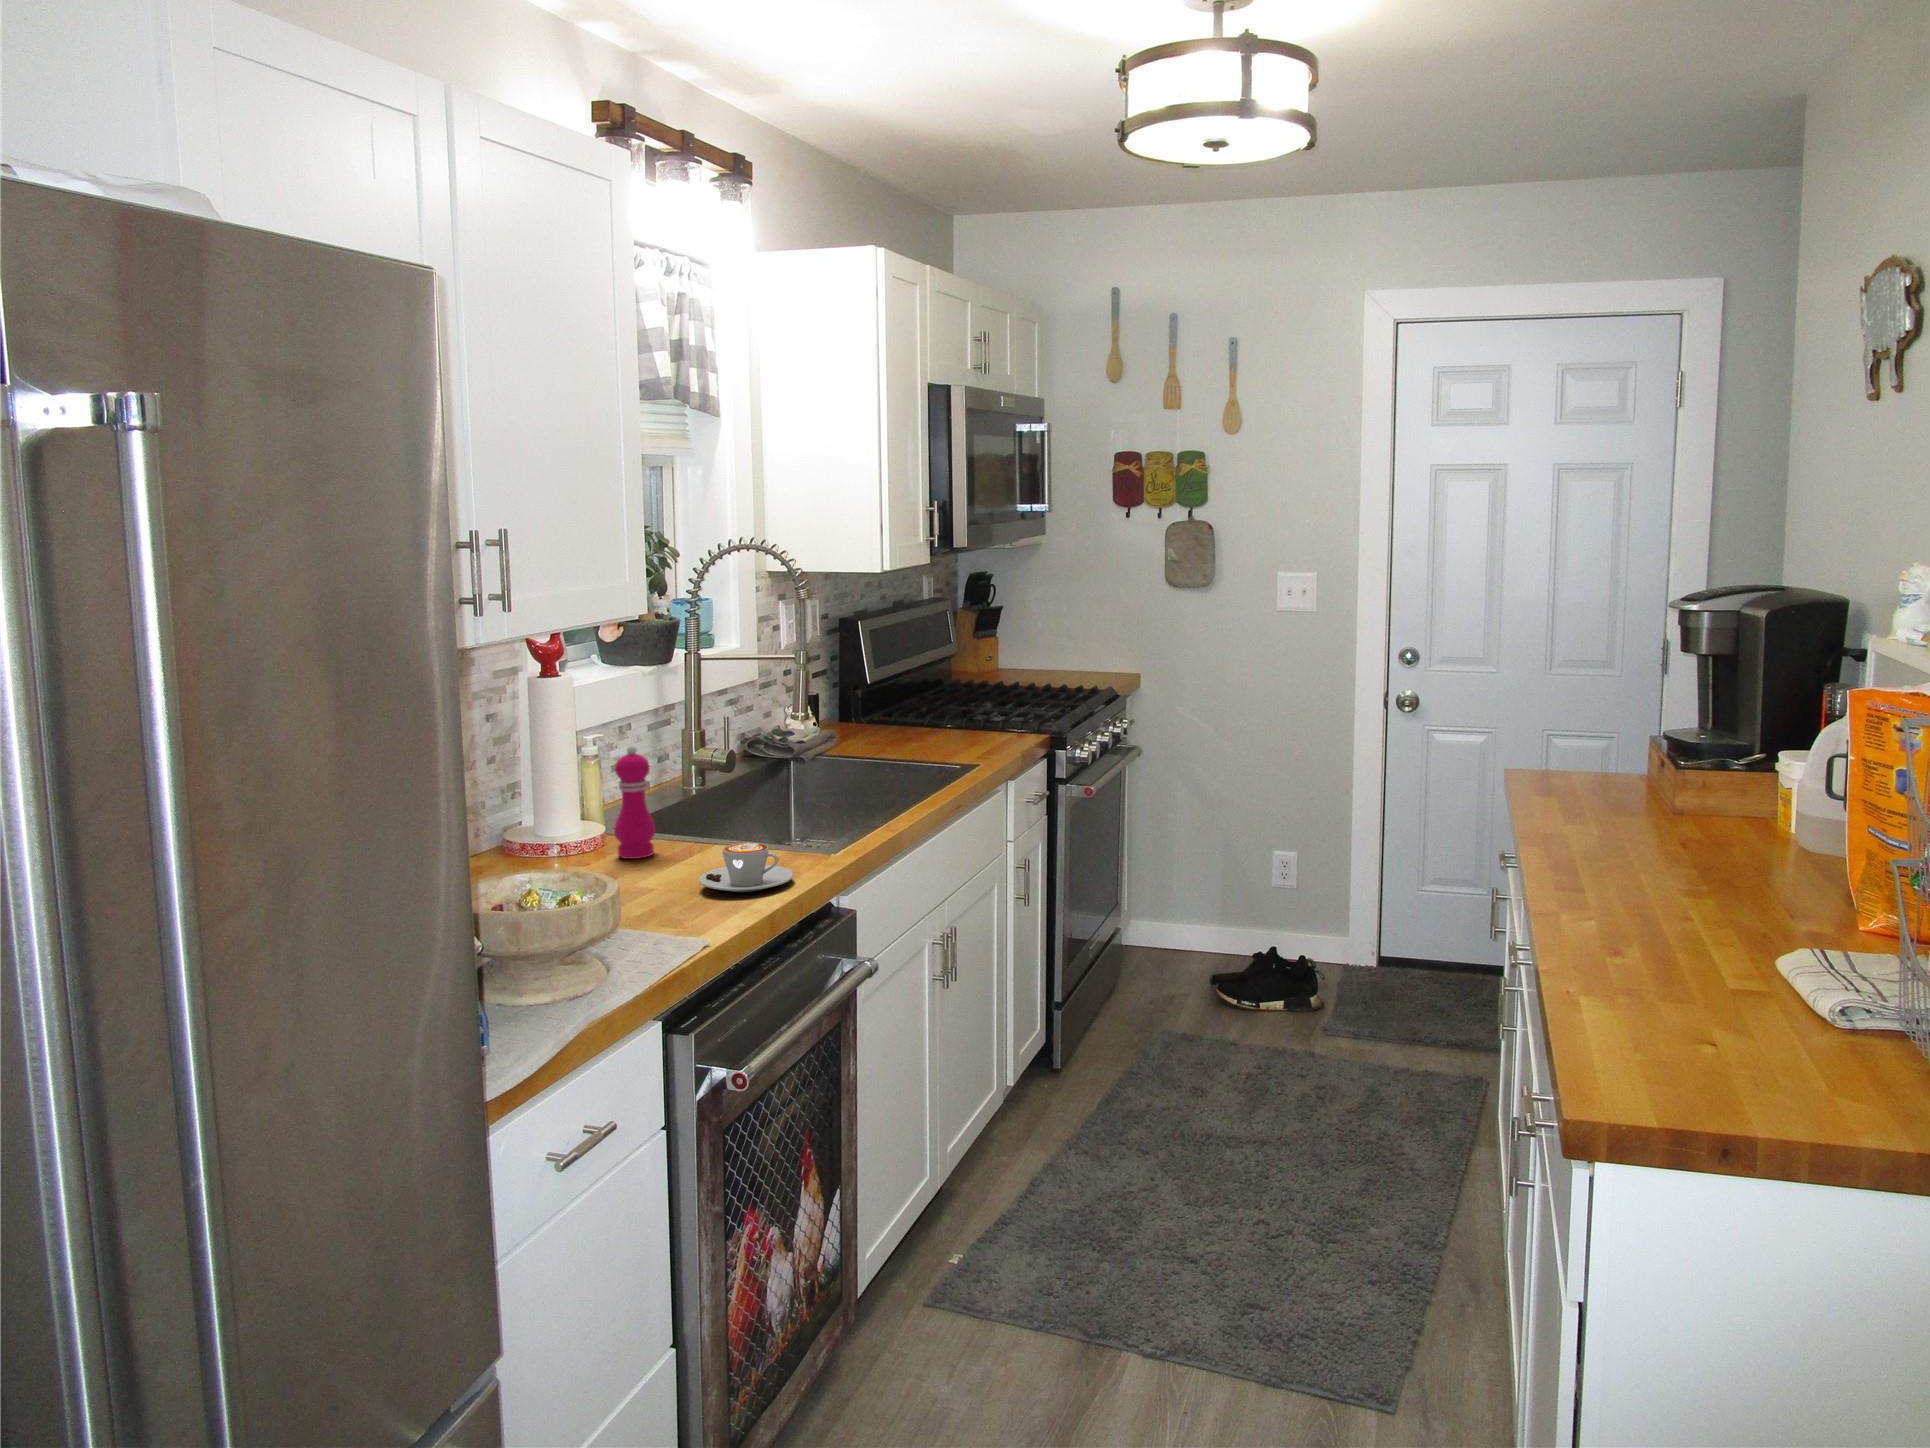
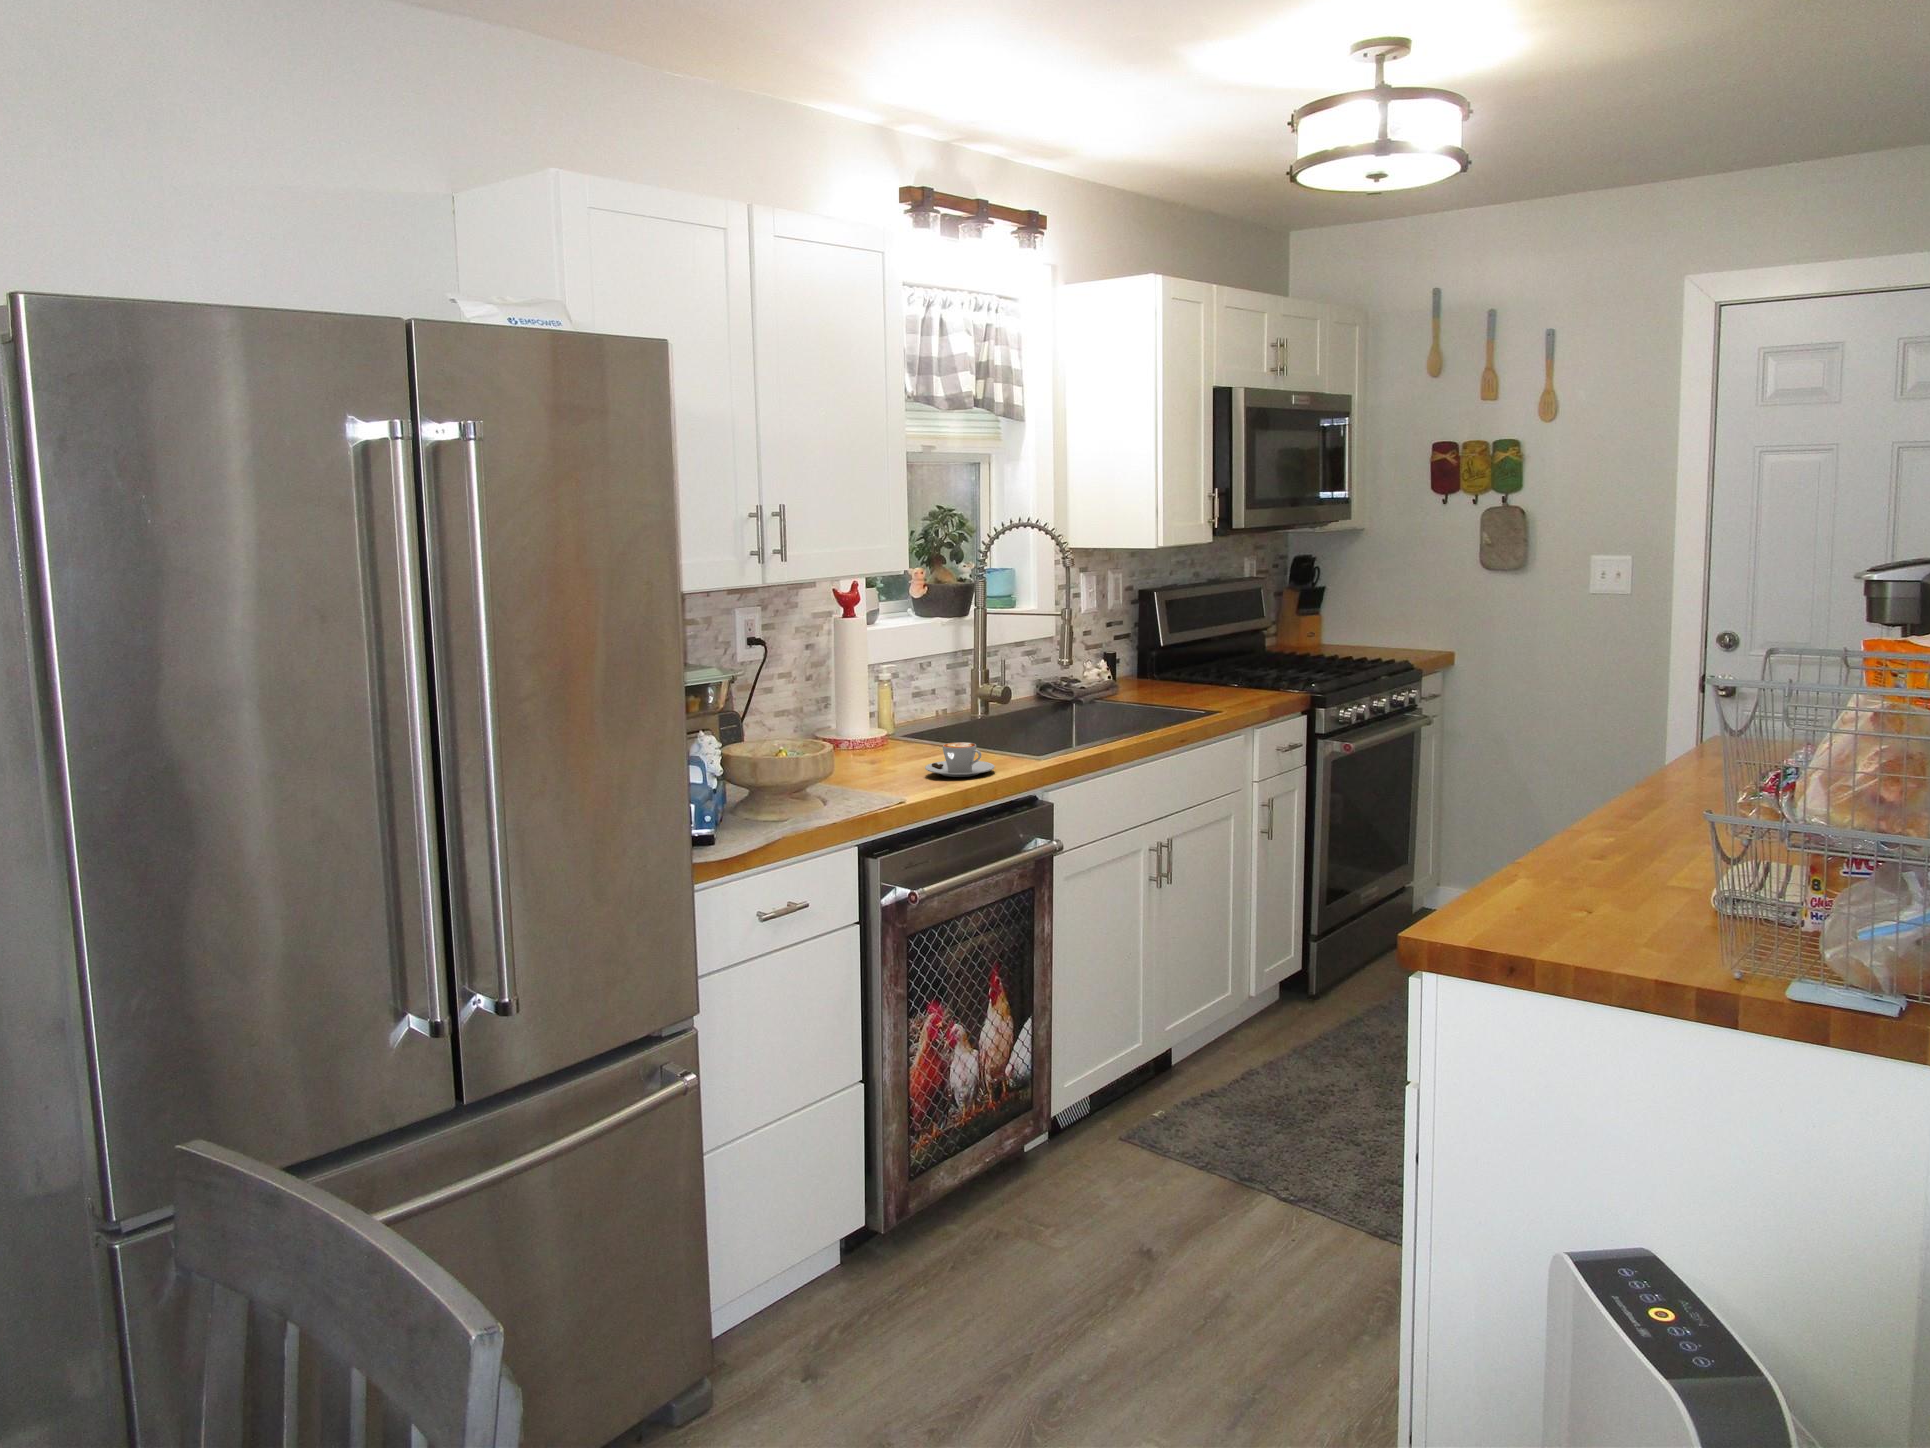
pepper mill: present [614,745,656,859] -> none [891,671,921,755]

